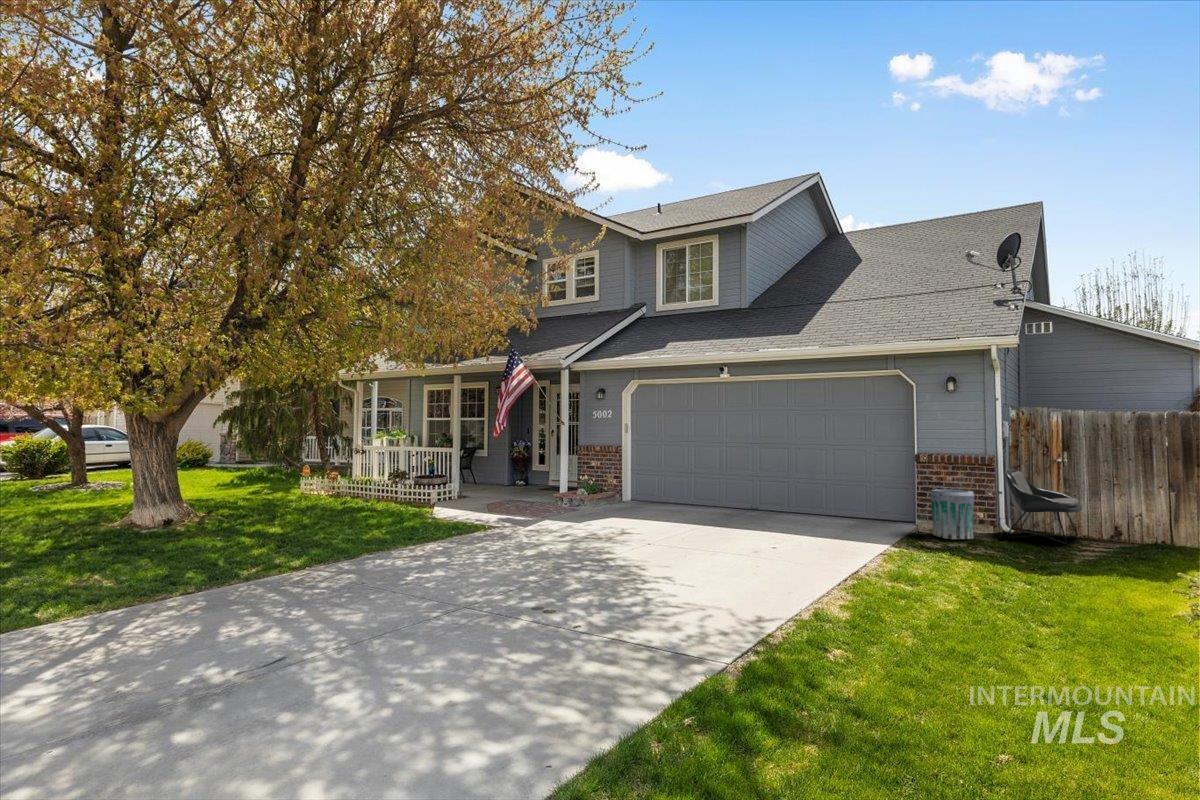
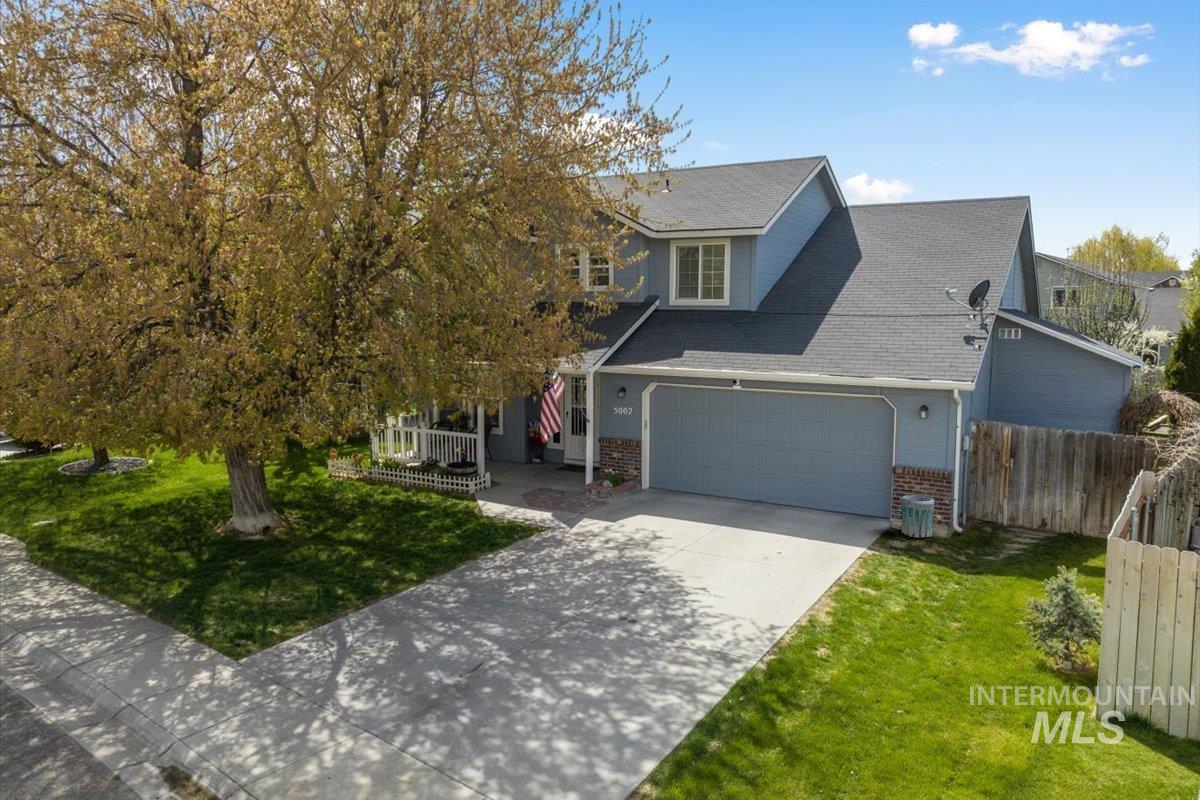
lounge chair: present [1005,469,1082,545] -> none [958,478,1017,542]

